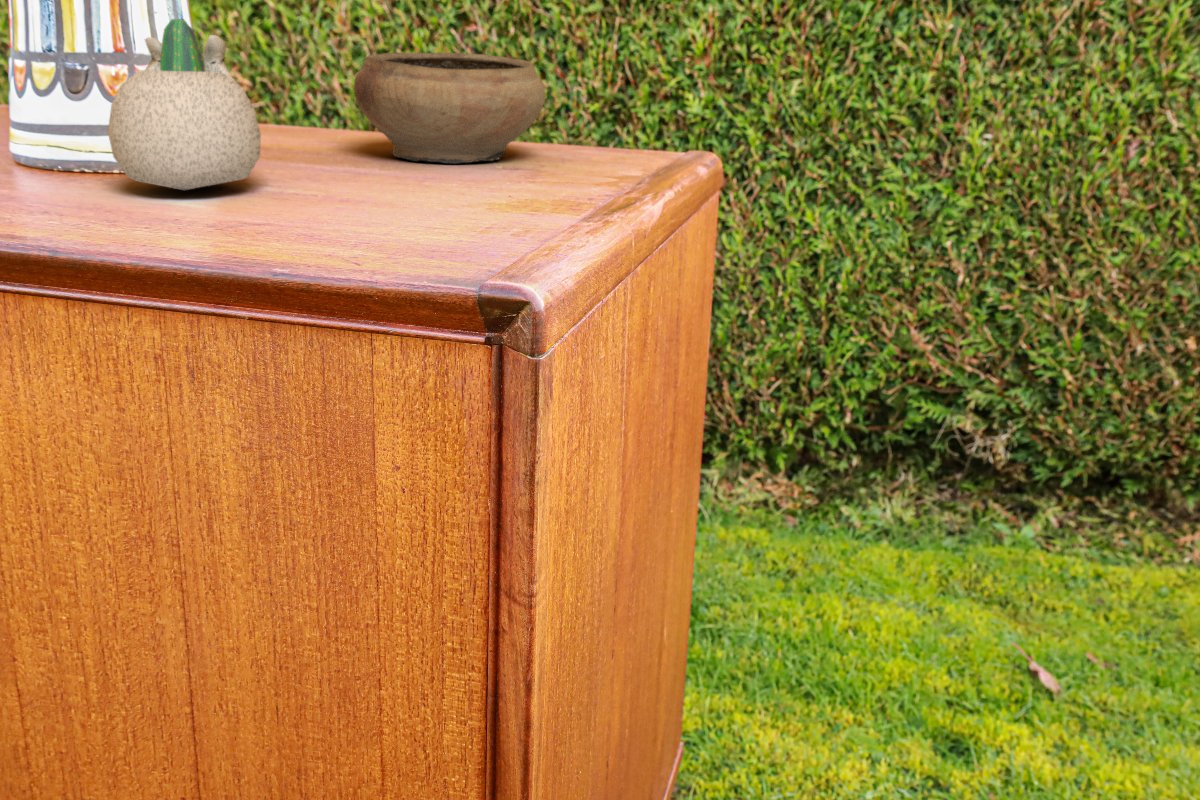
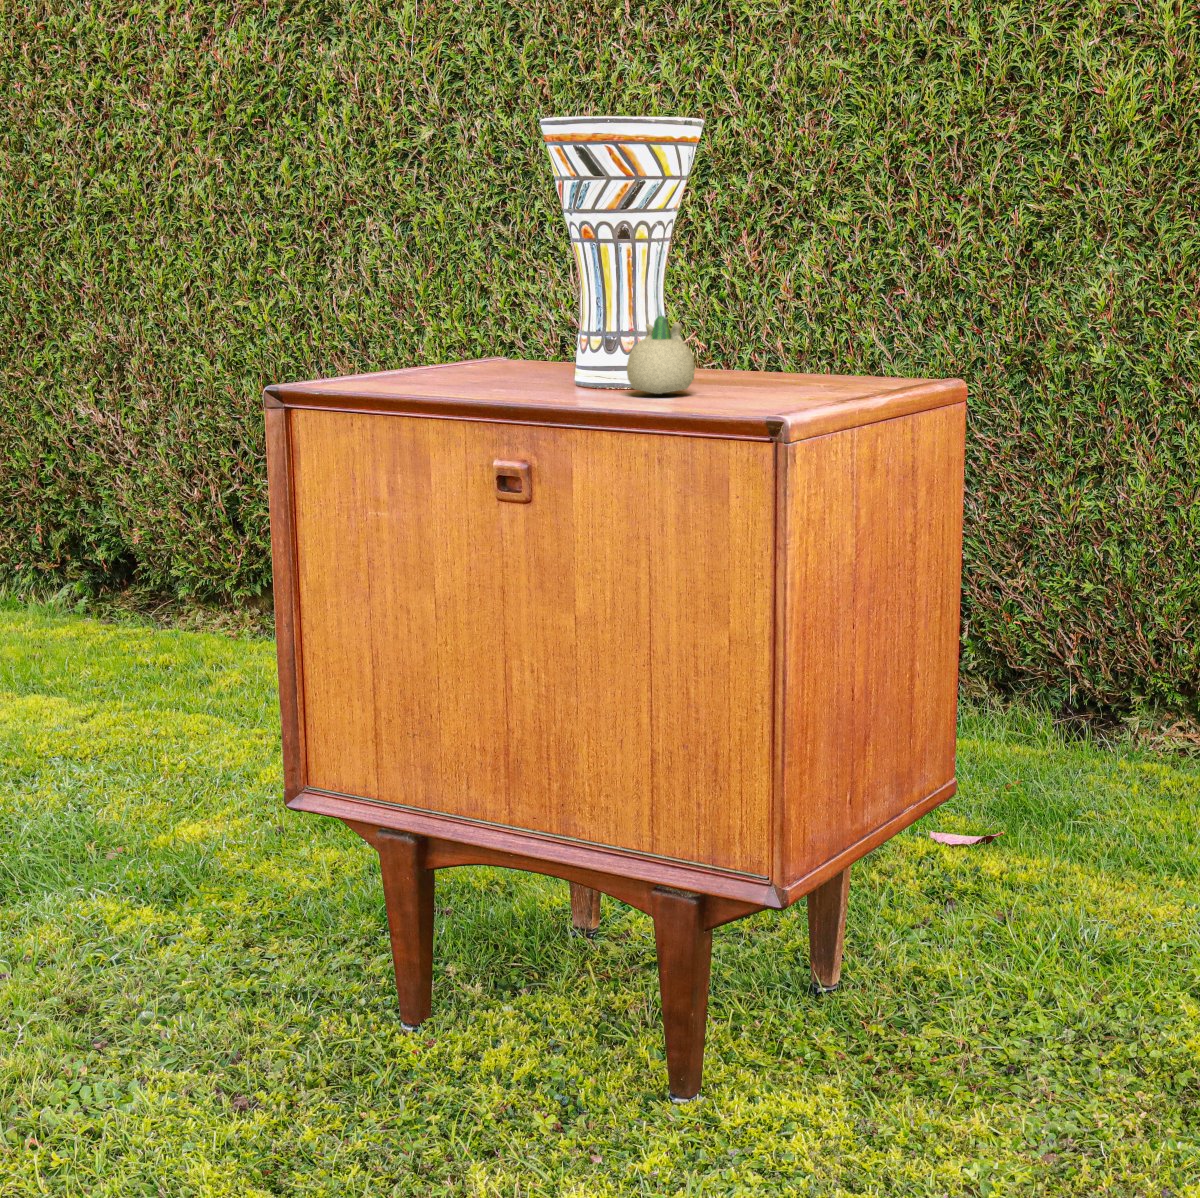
ceramic bowl: present [354,52,545,163] -> none [750,324,860,387]

